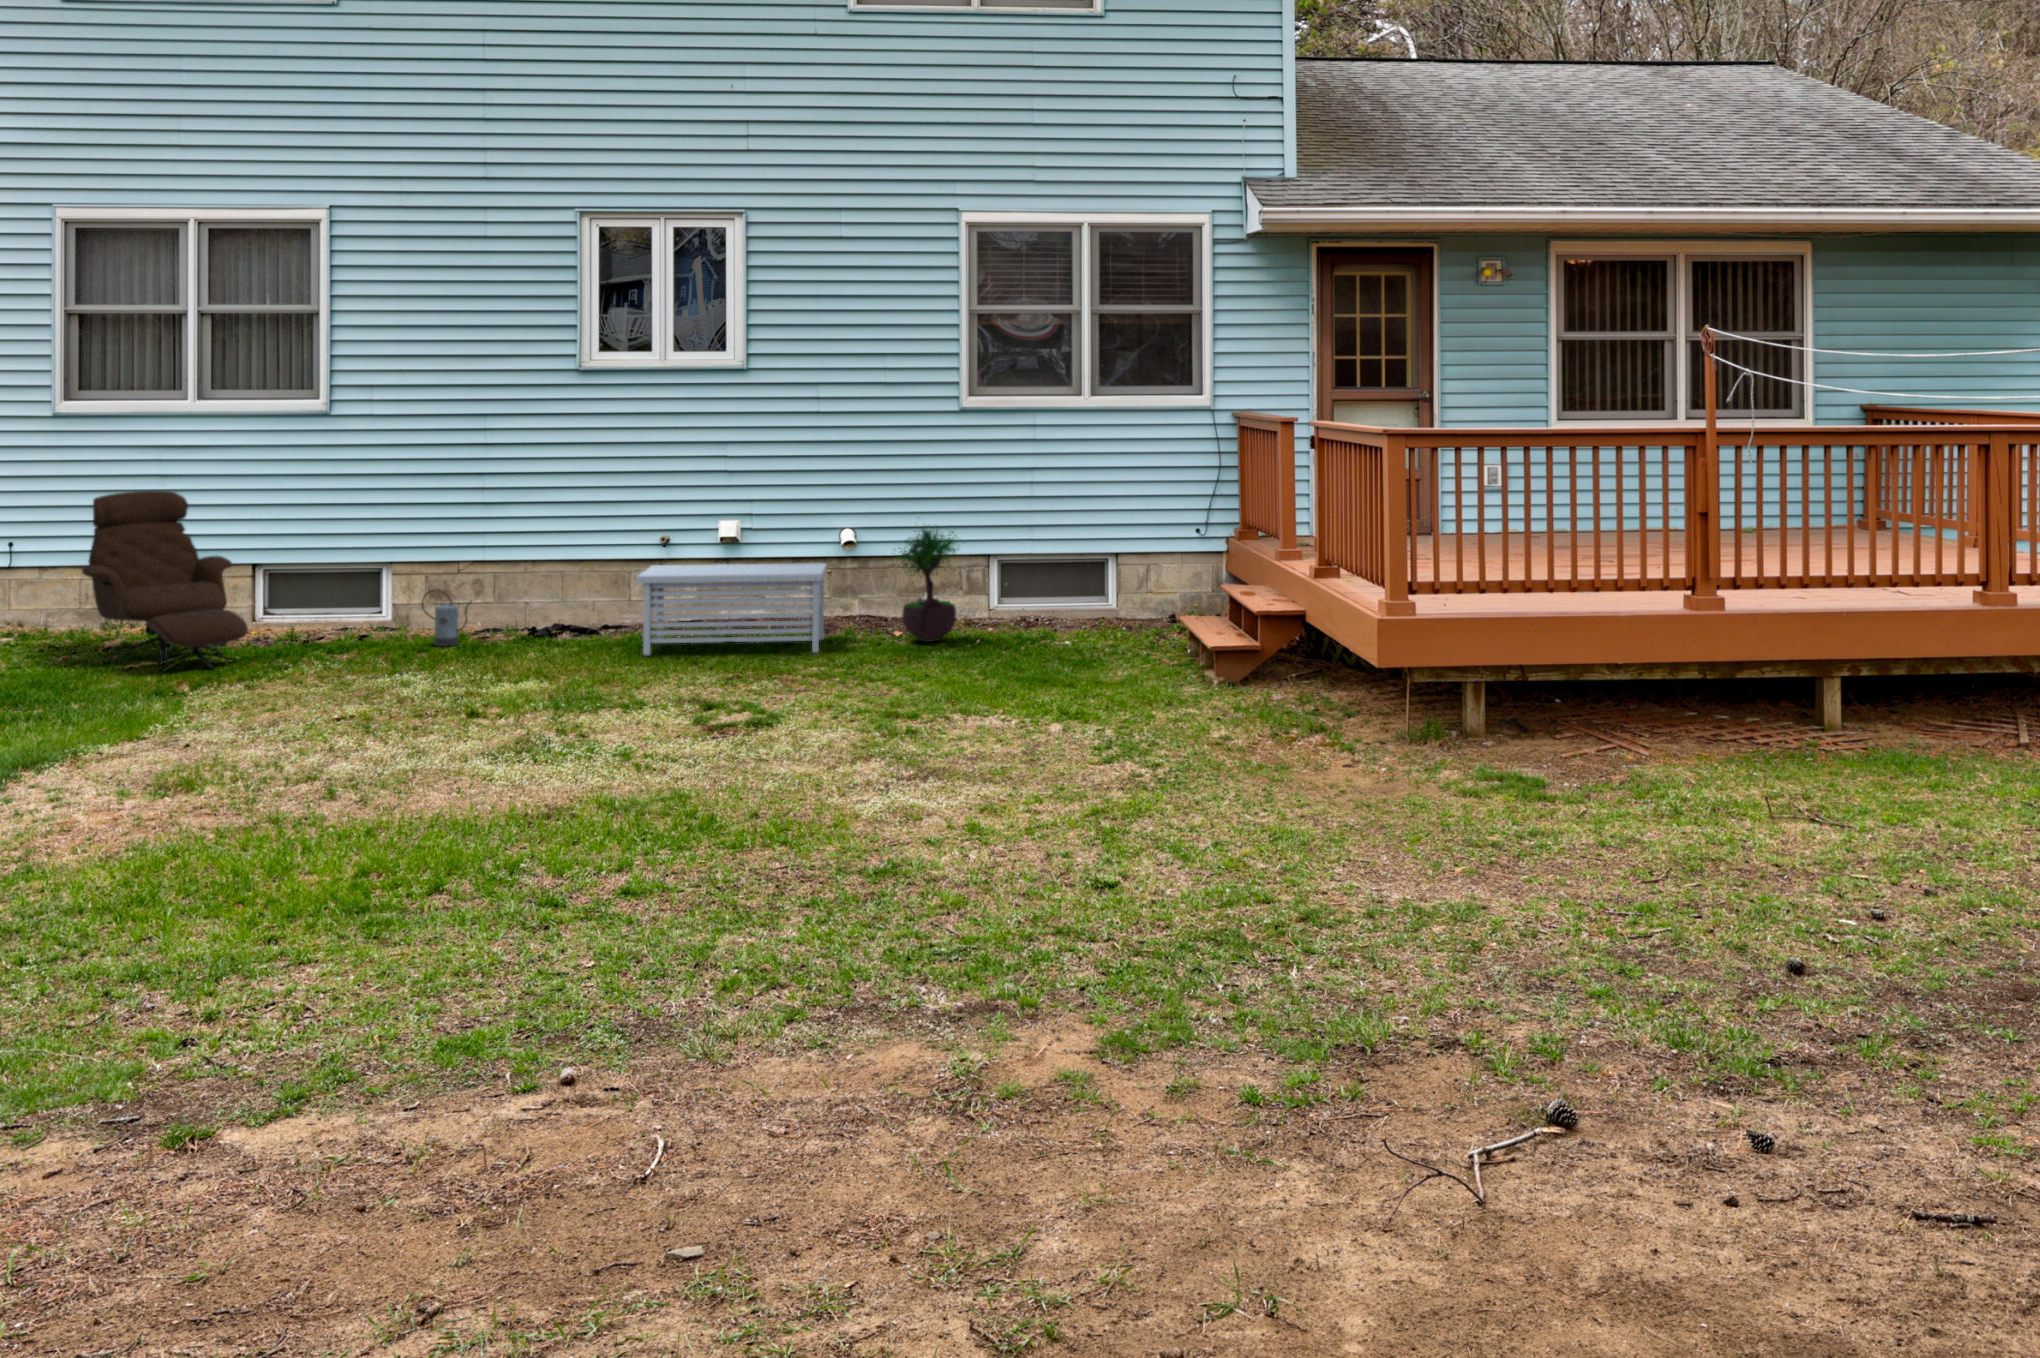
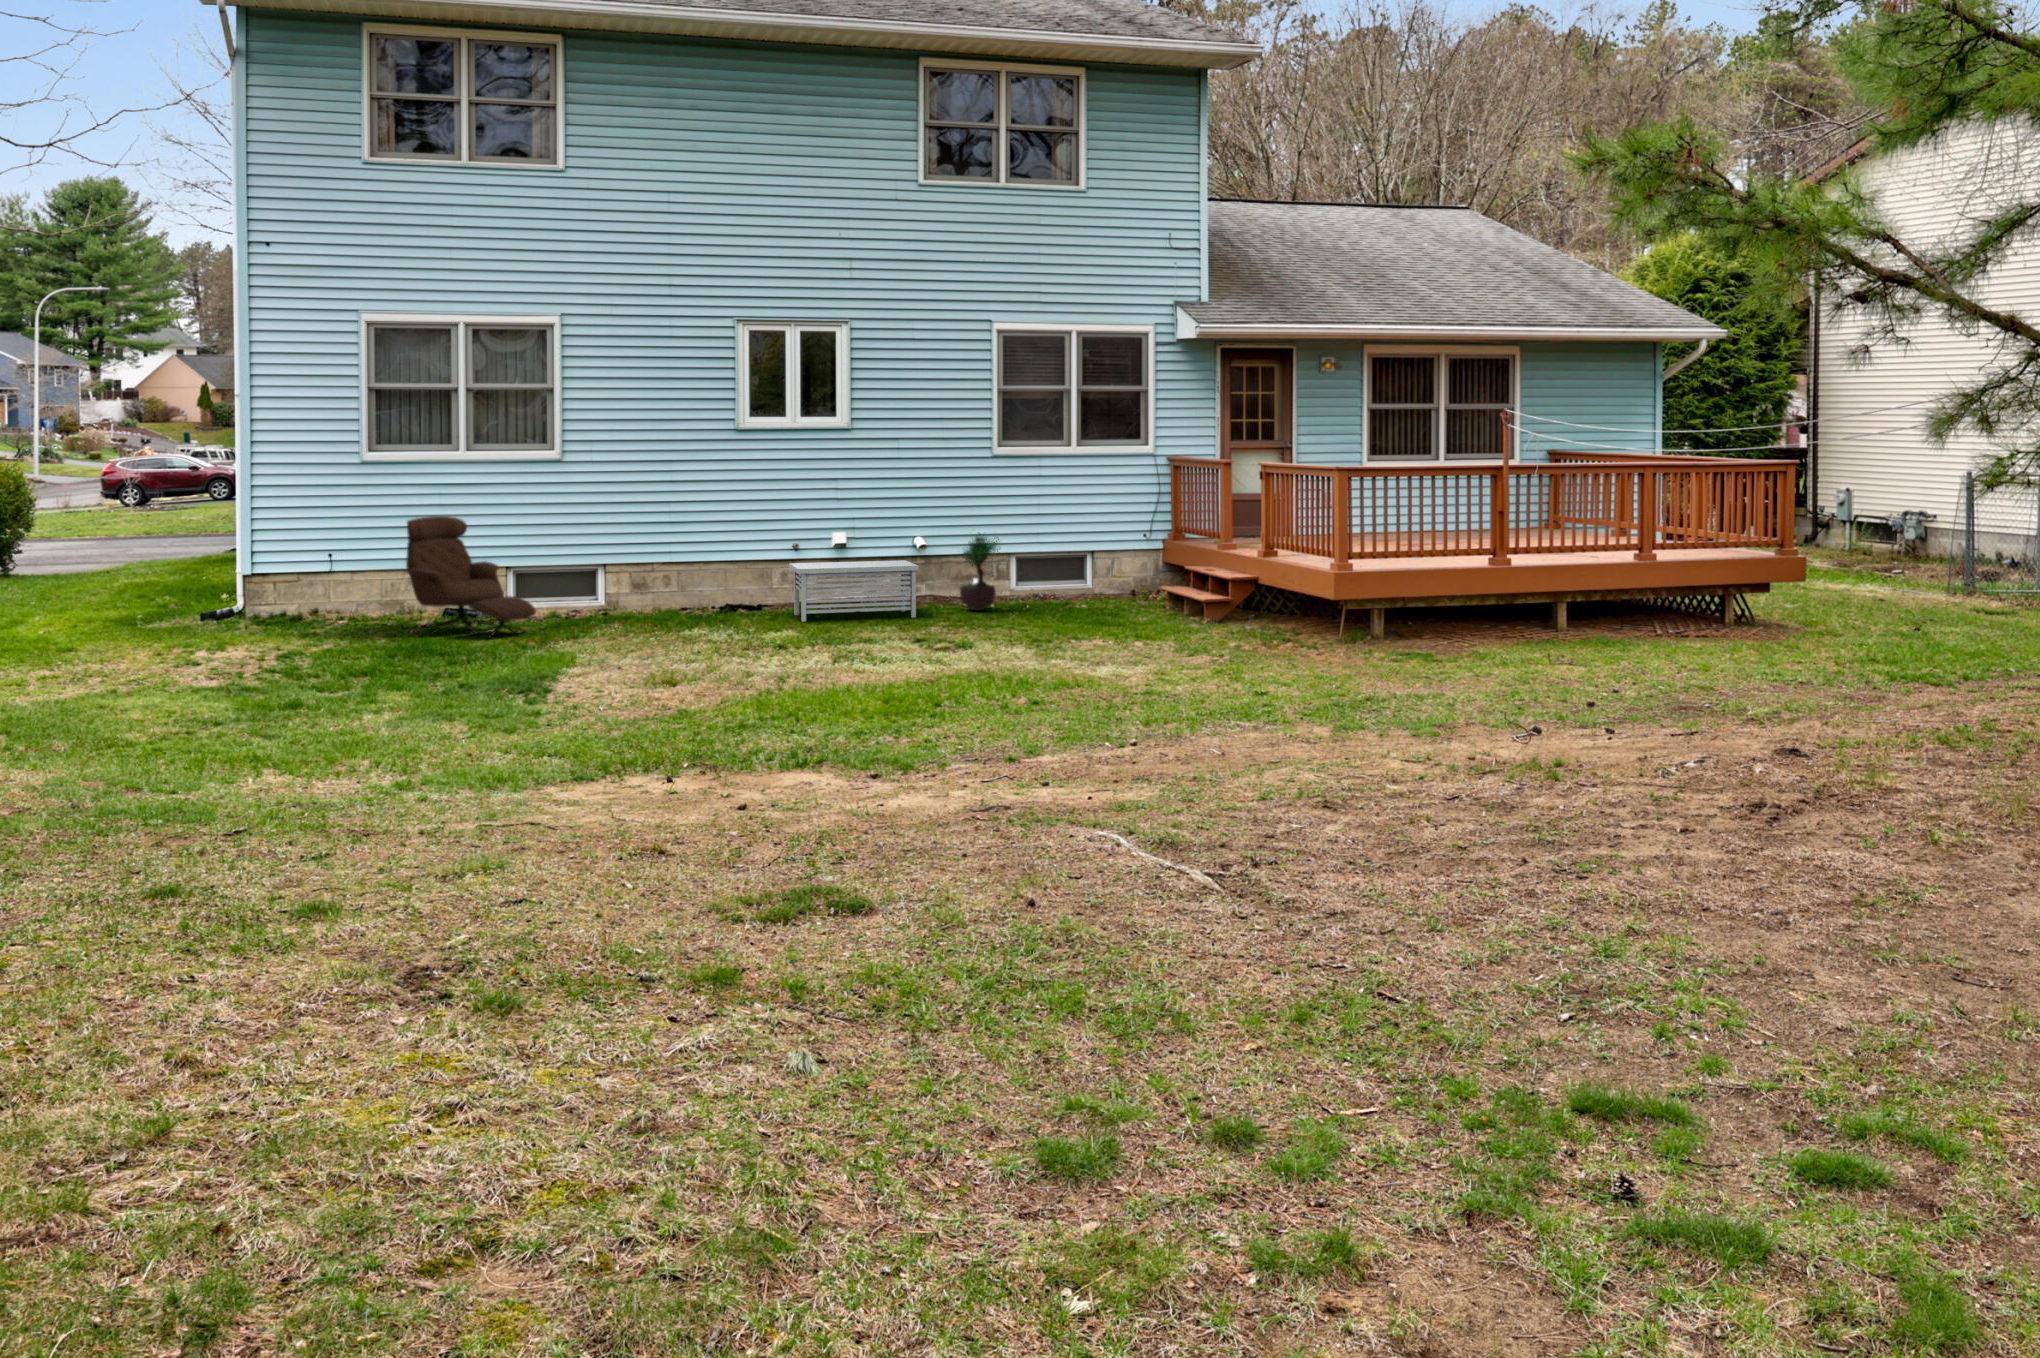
watering can: present [421,589,471,646] -> none [633,582,669,621]

